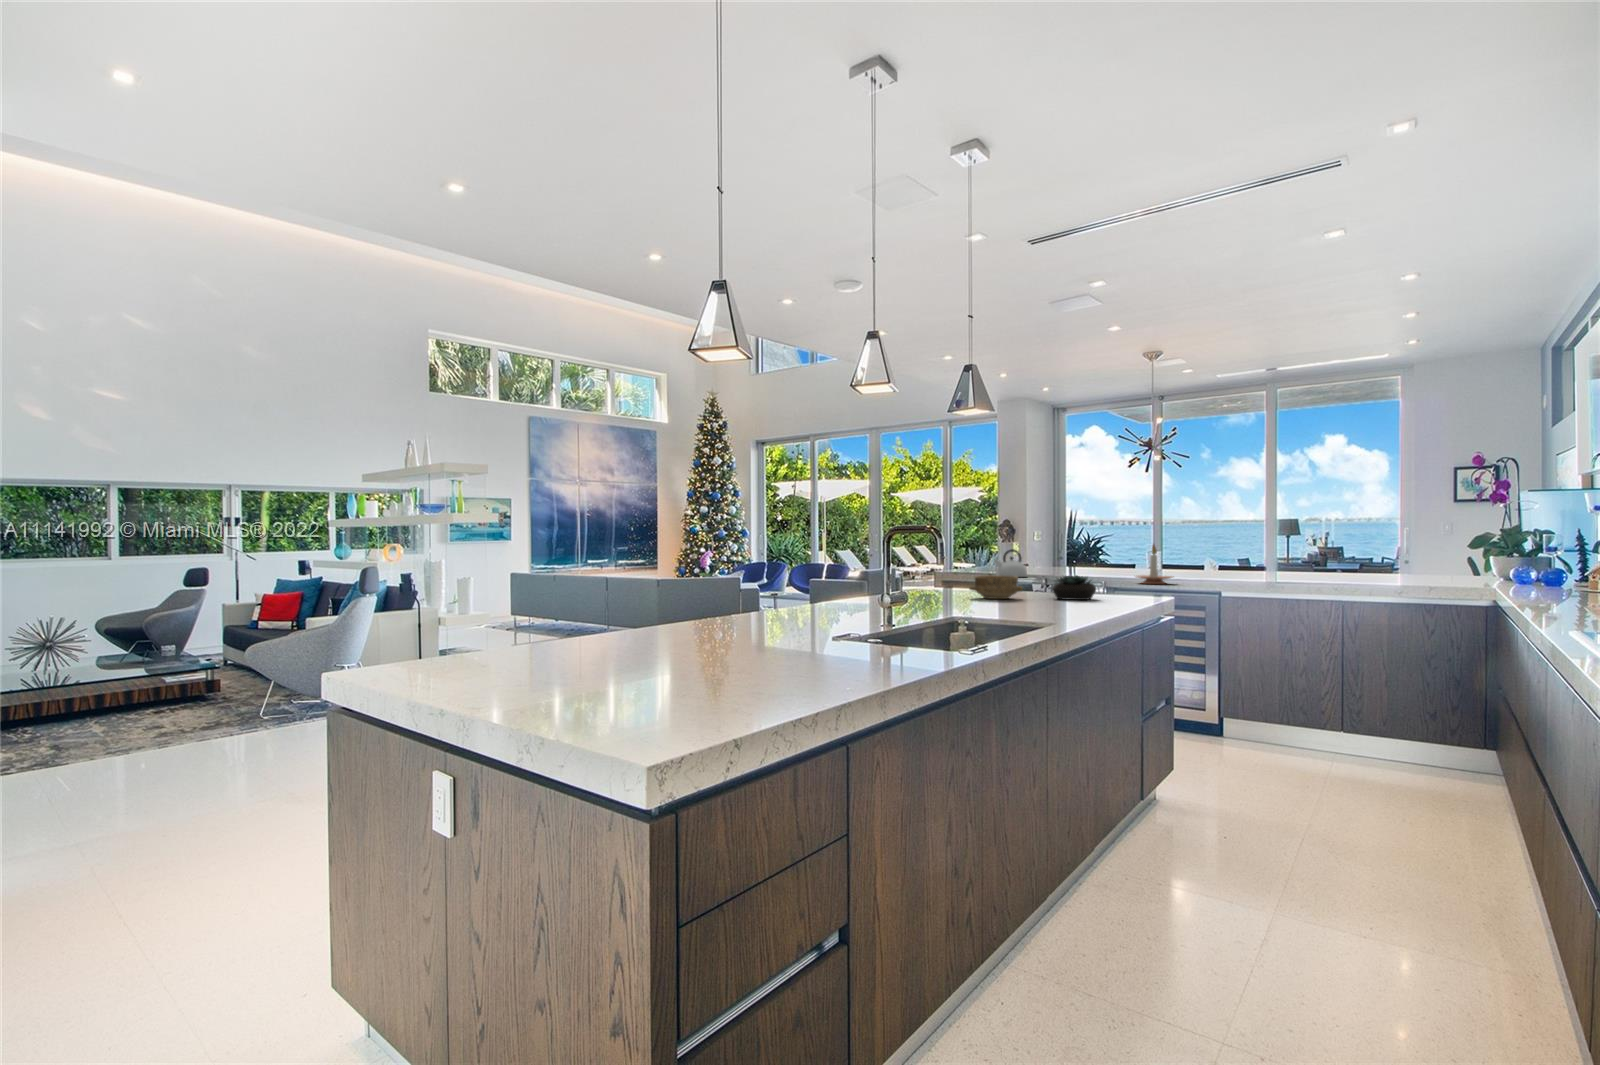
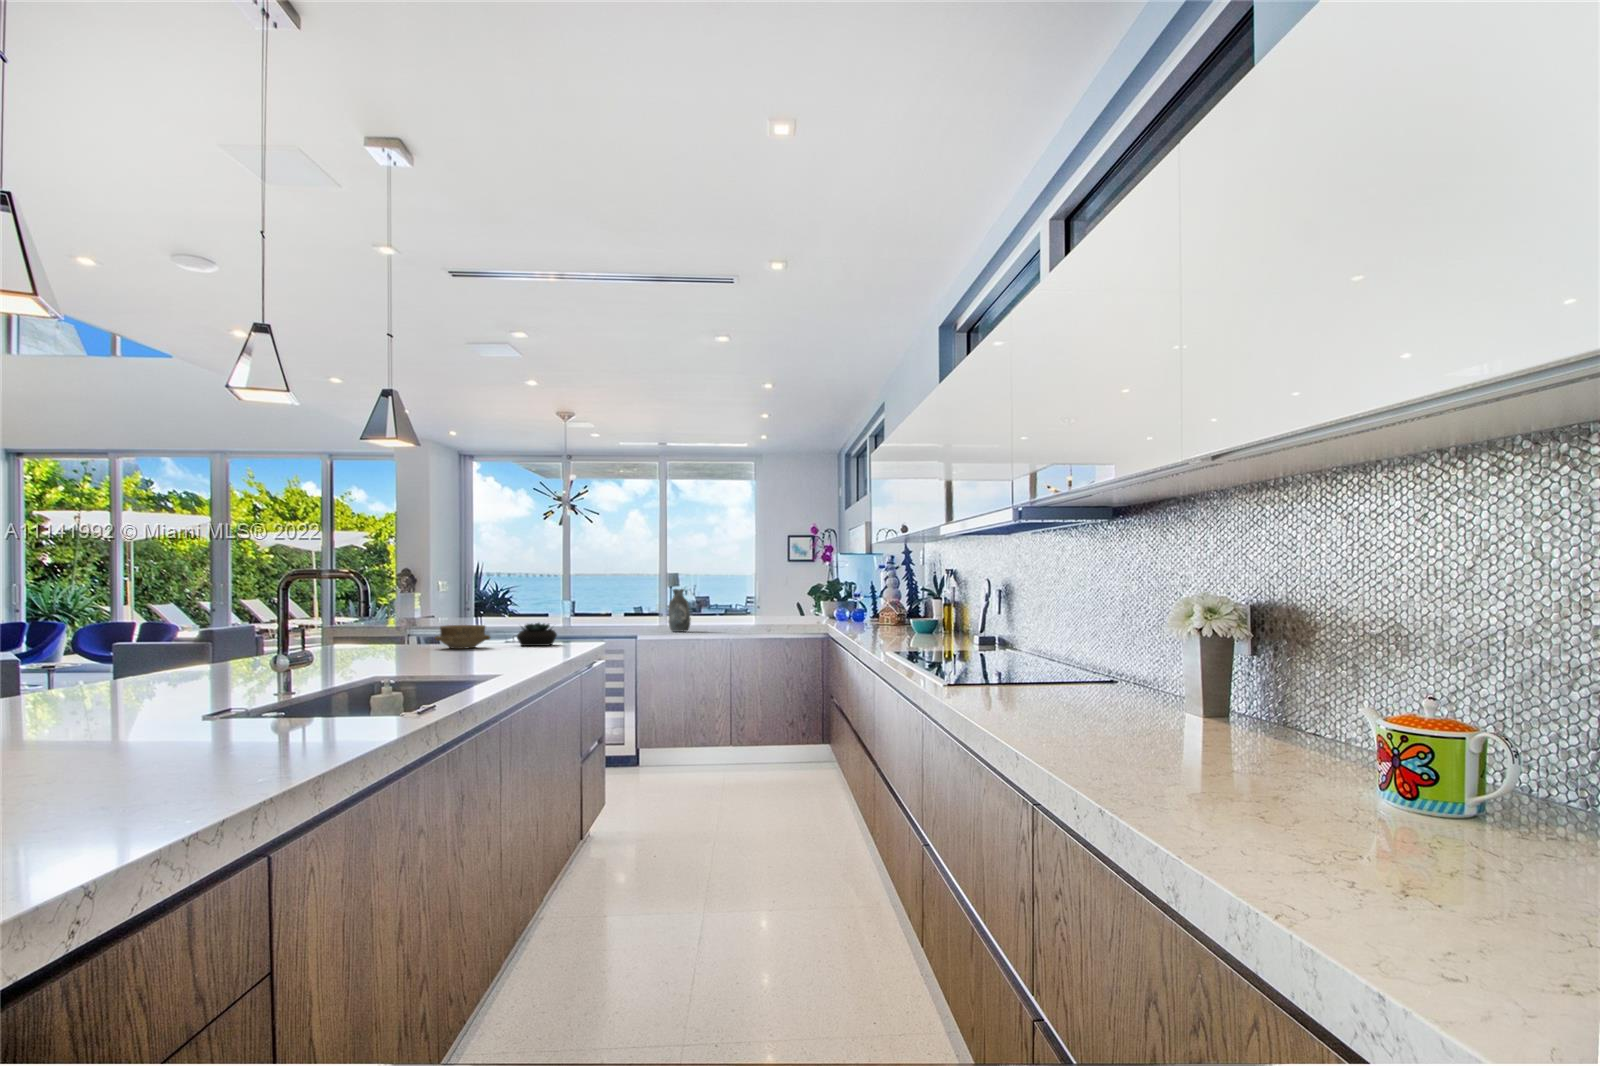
decorative vase: none [1252,539,1282,588] -> present [668,589,691,632]
candle holder: present [1136,545,1174,584] -> none [568,593,604,632]
kettle: present [993,549,1027,577] -> none [419,601,457,630]

